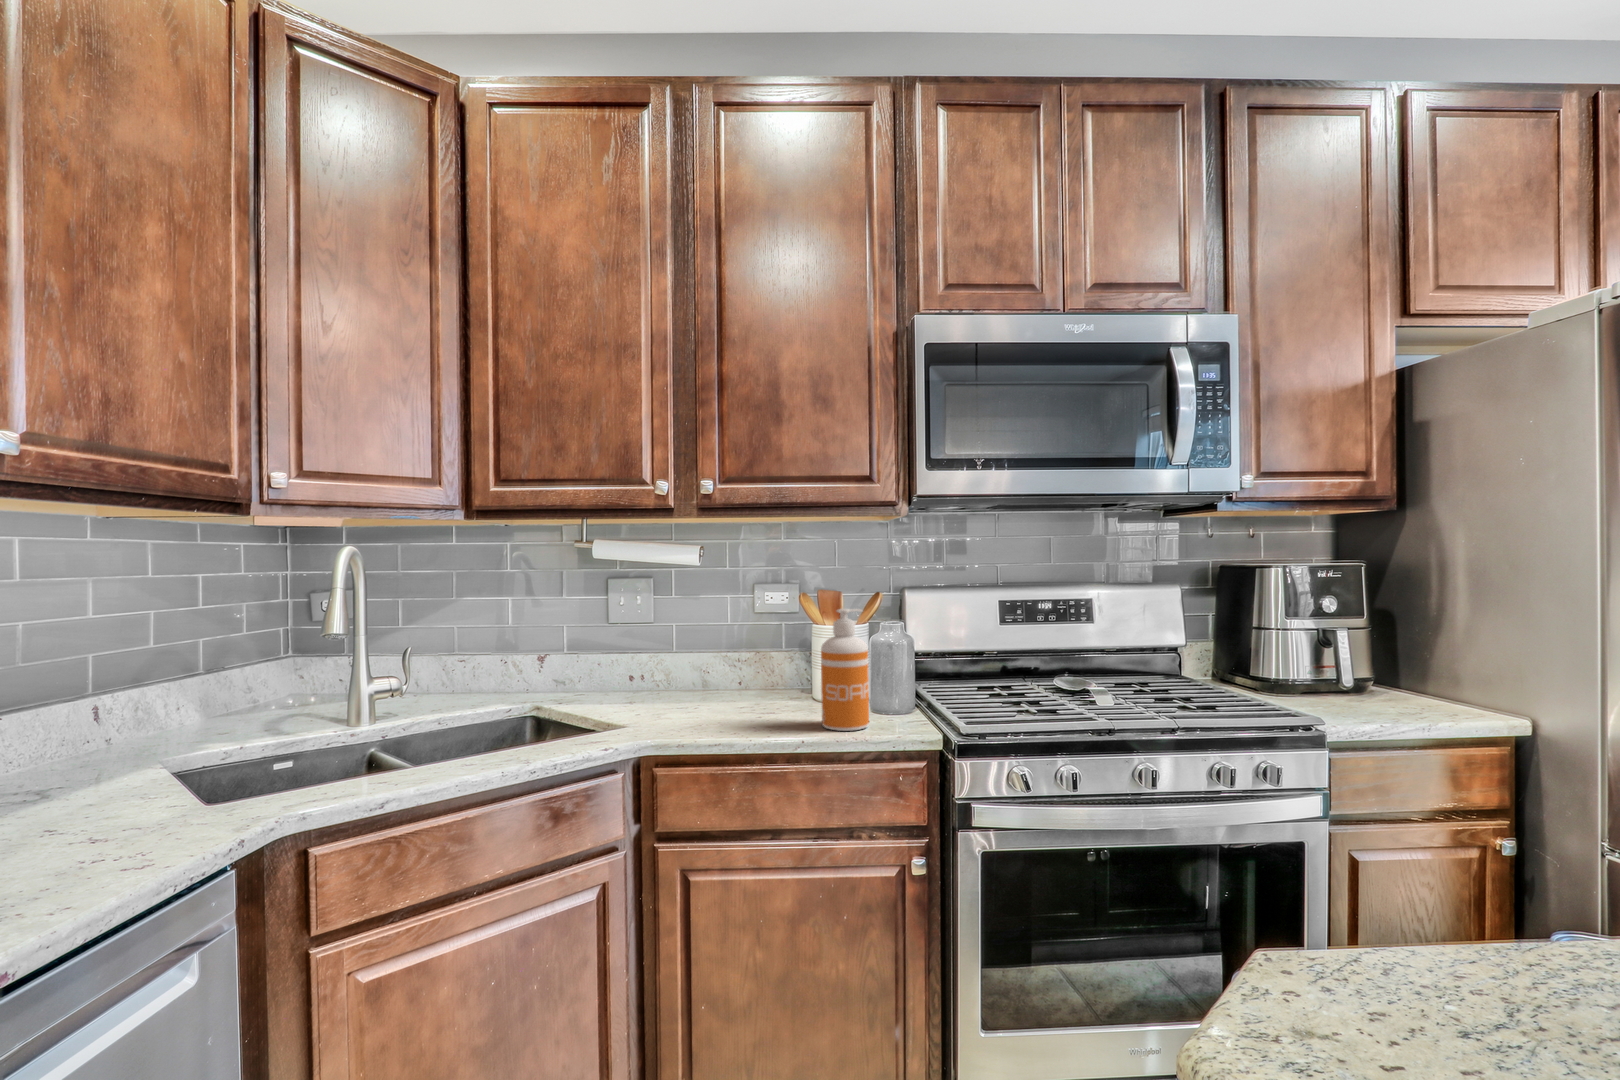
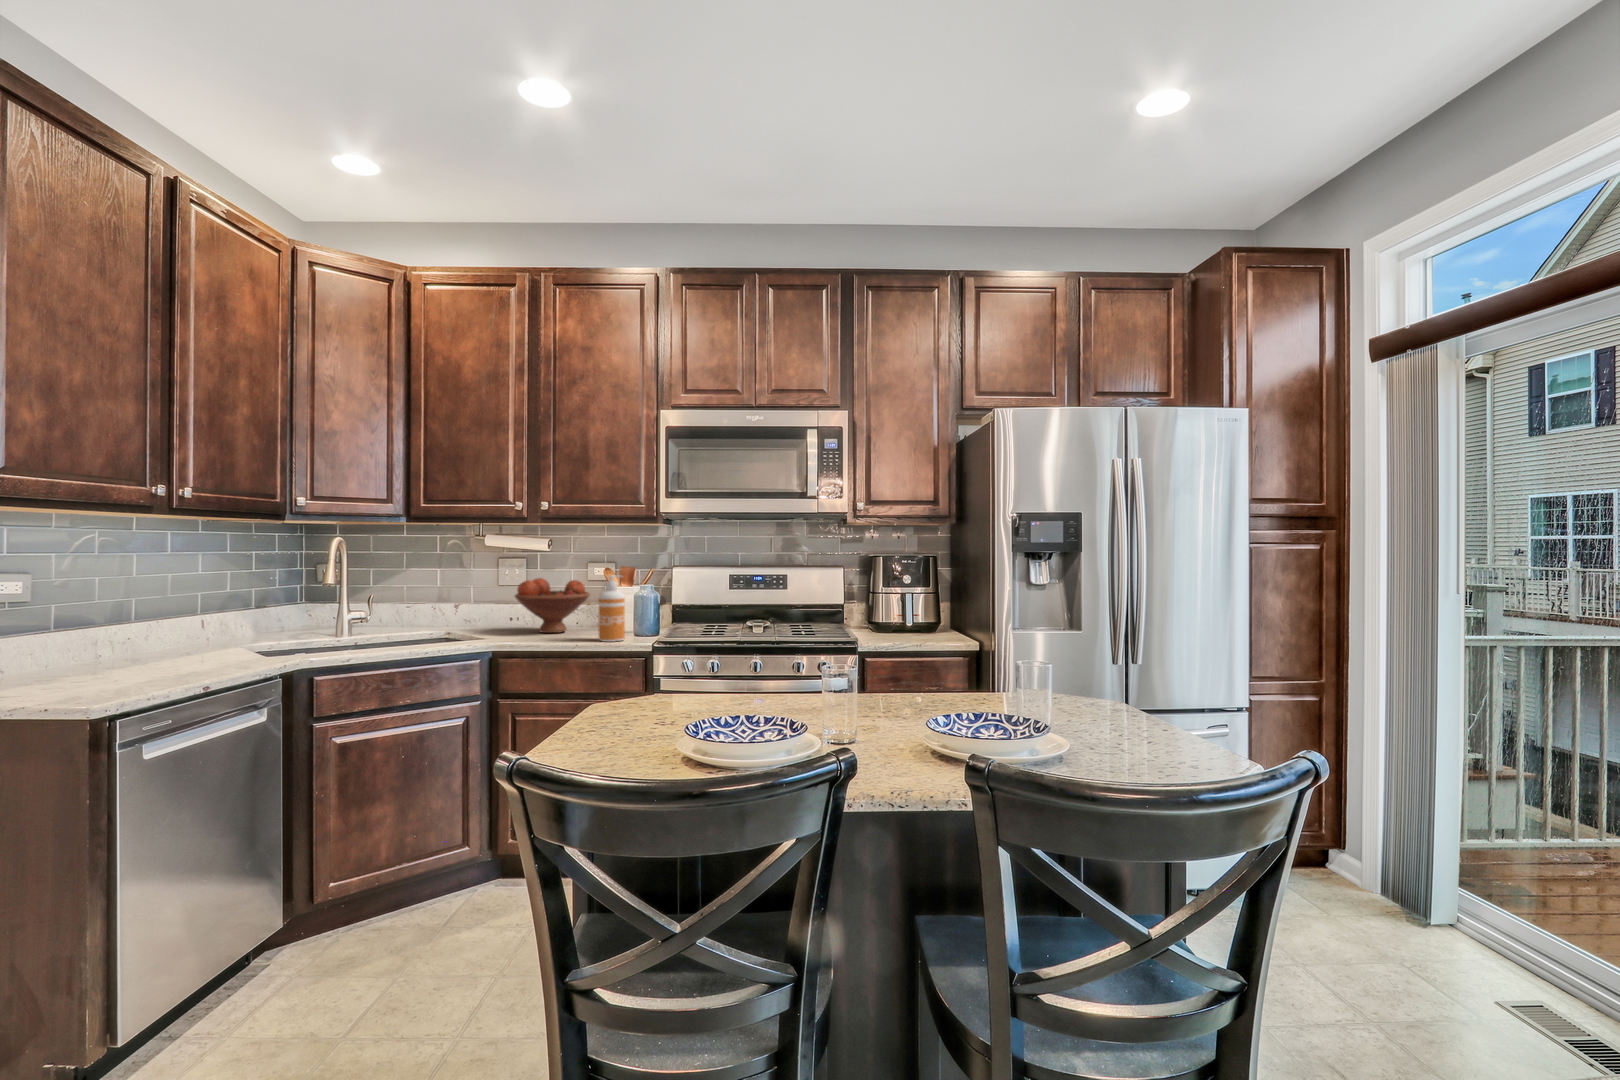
fruit bowl: none [654,611,778,708] -> present [515,578,590,633]

